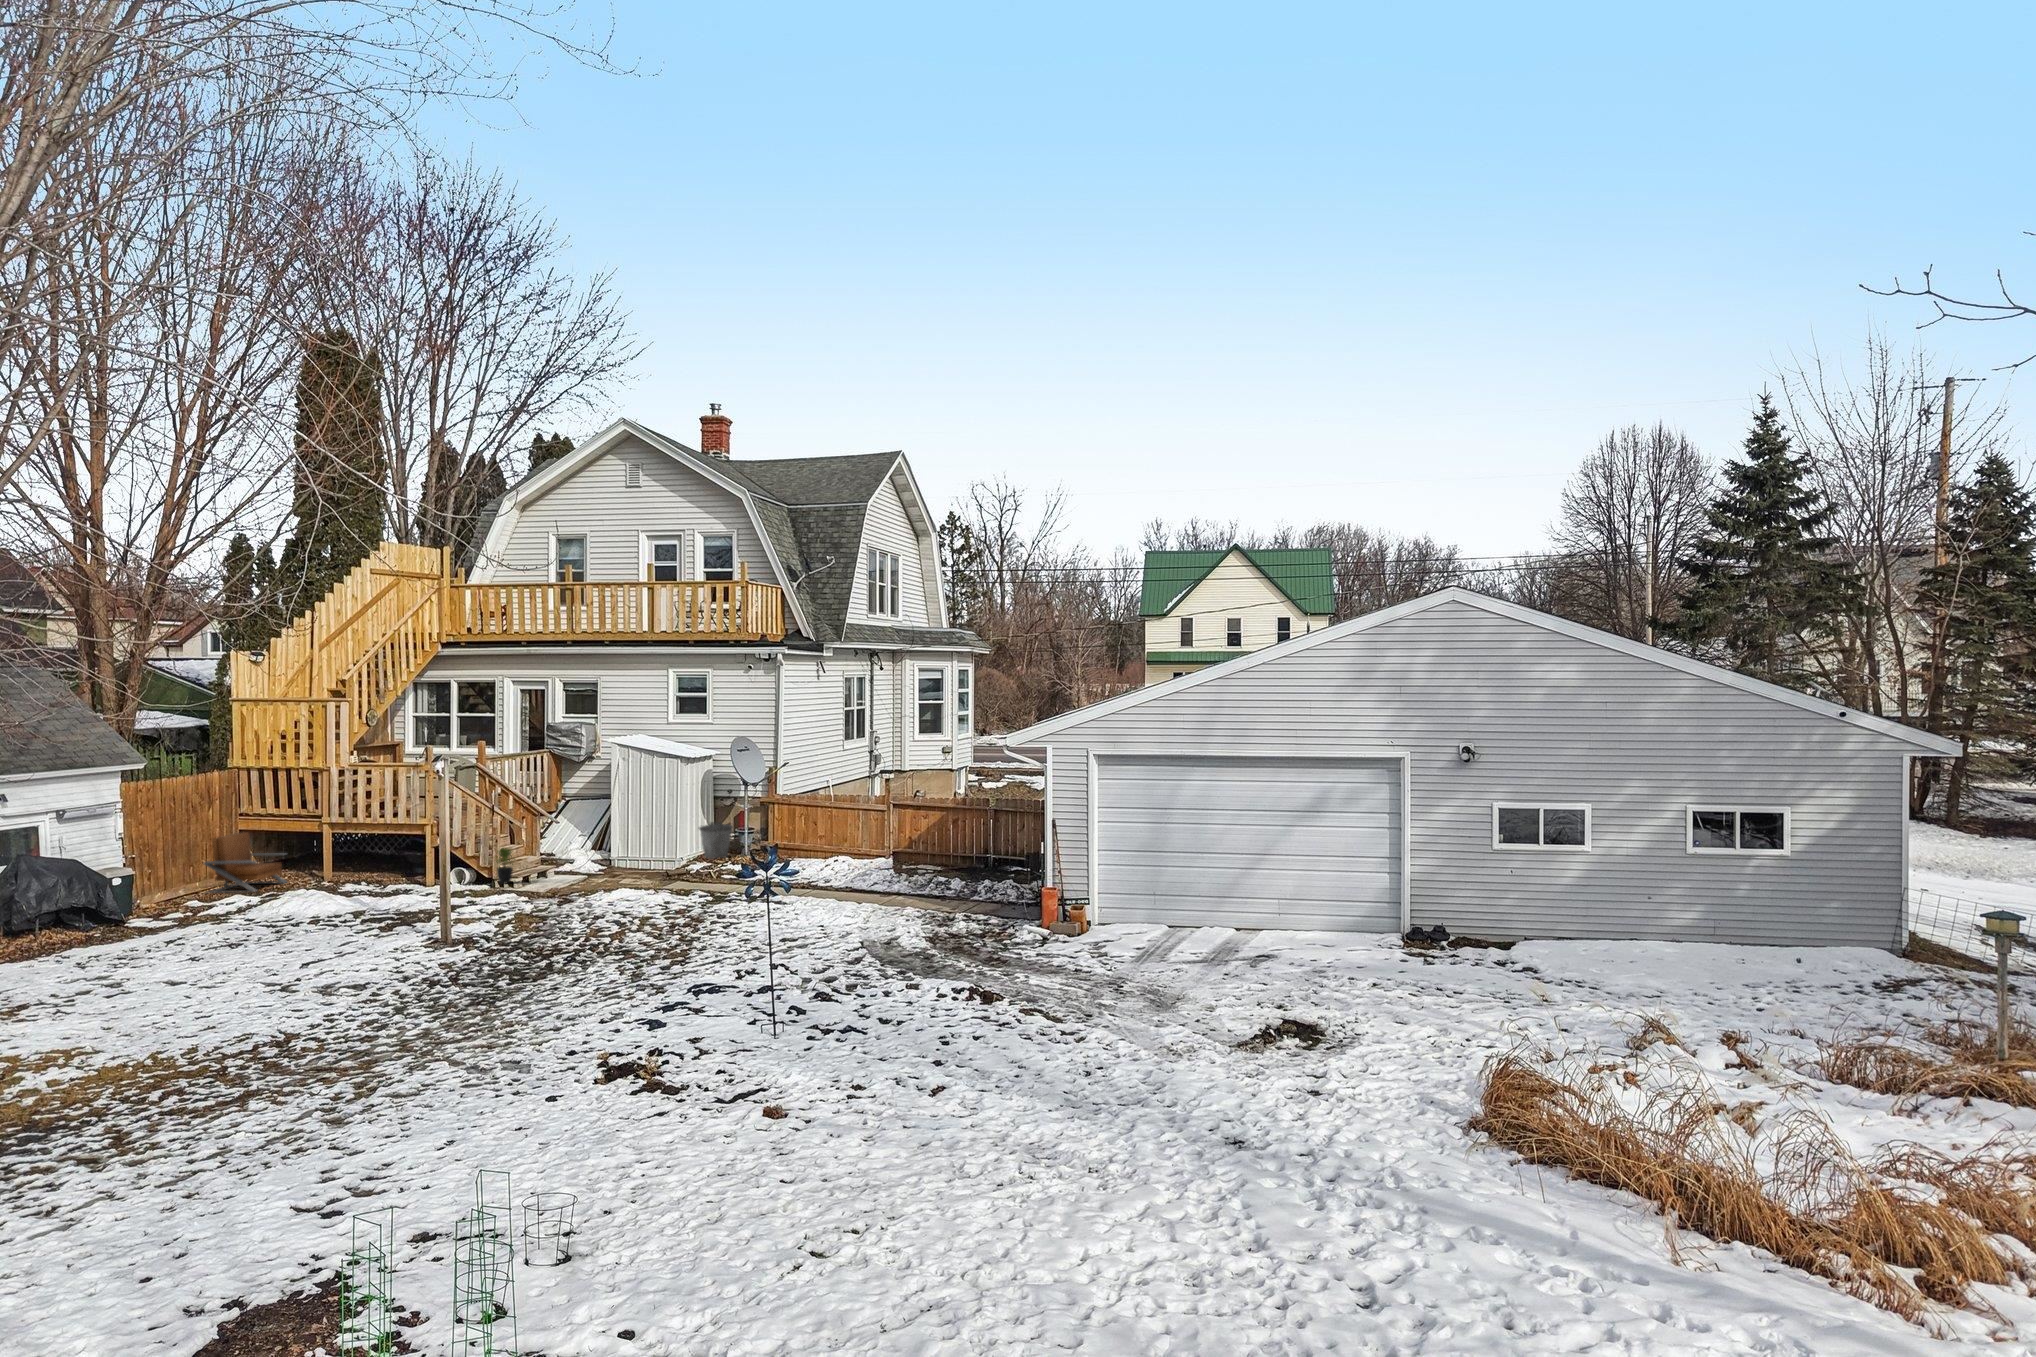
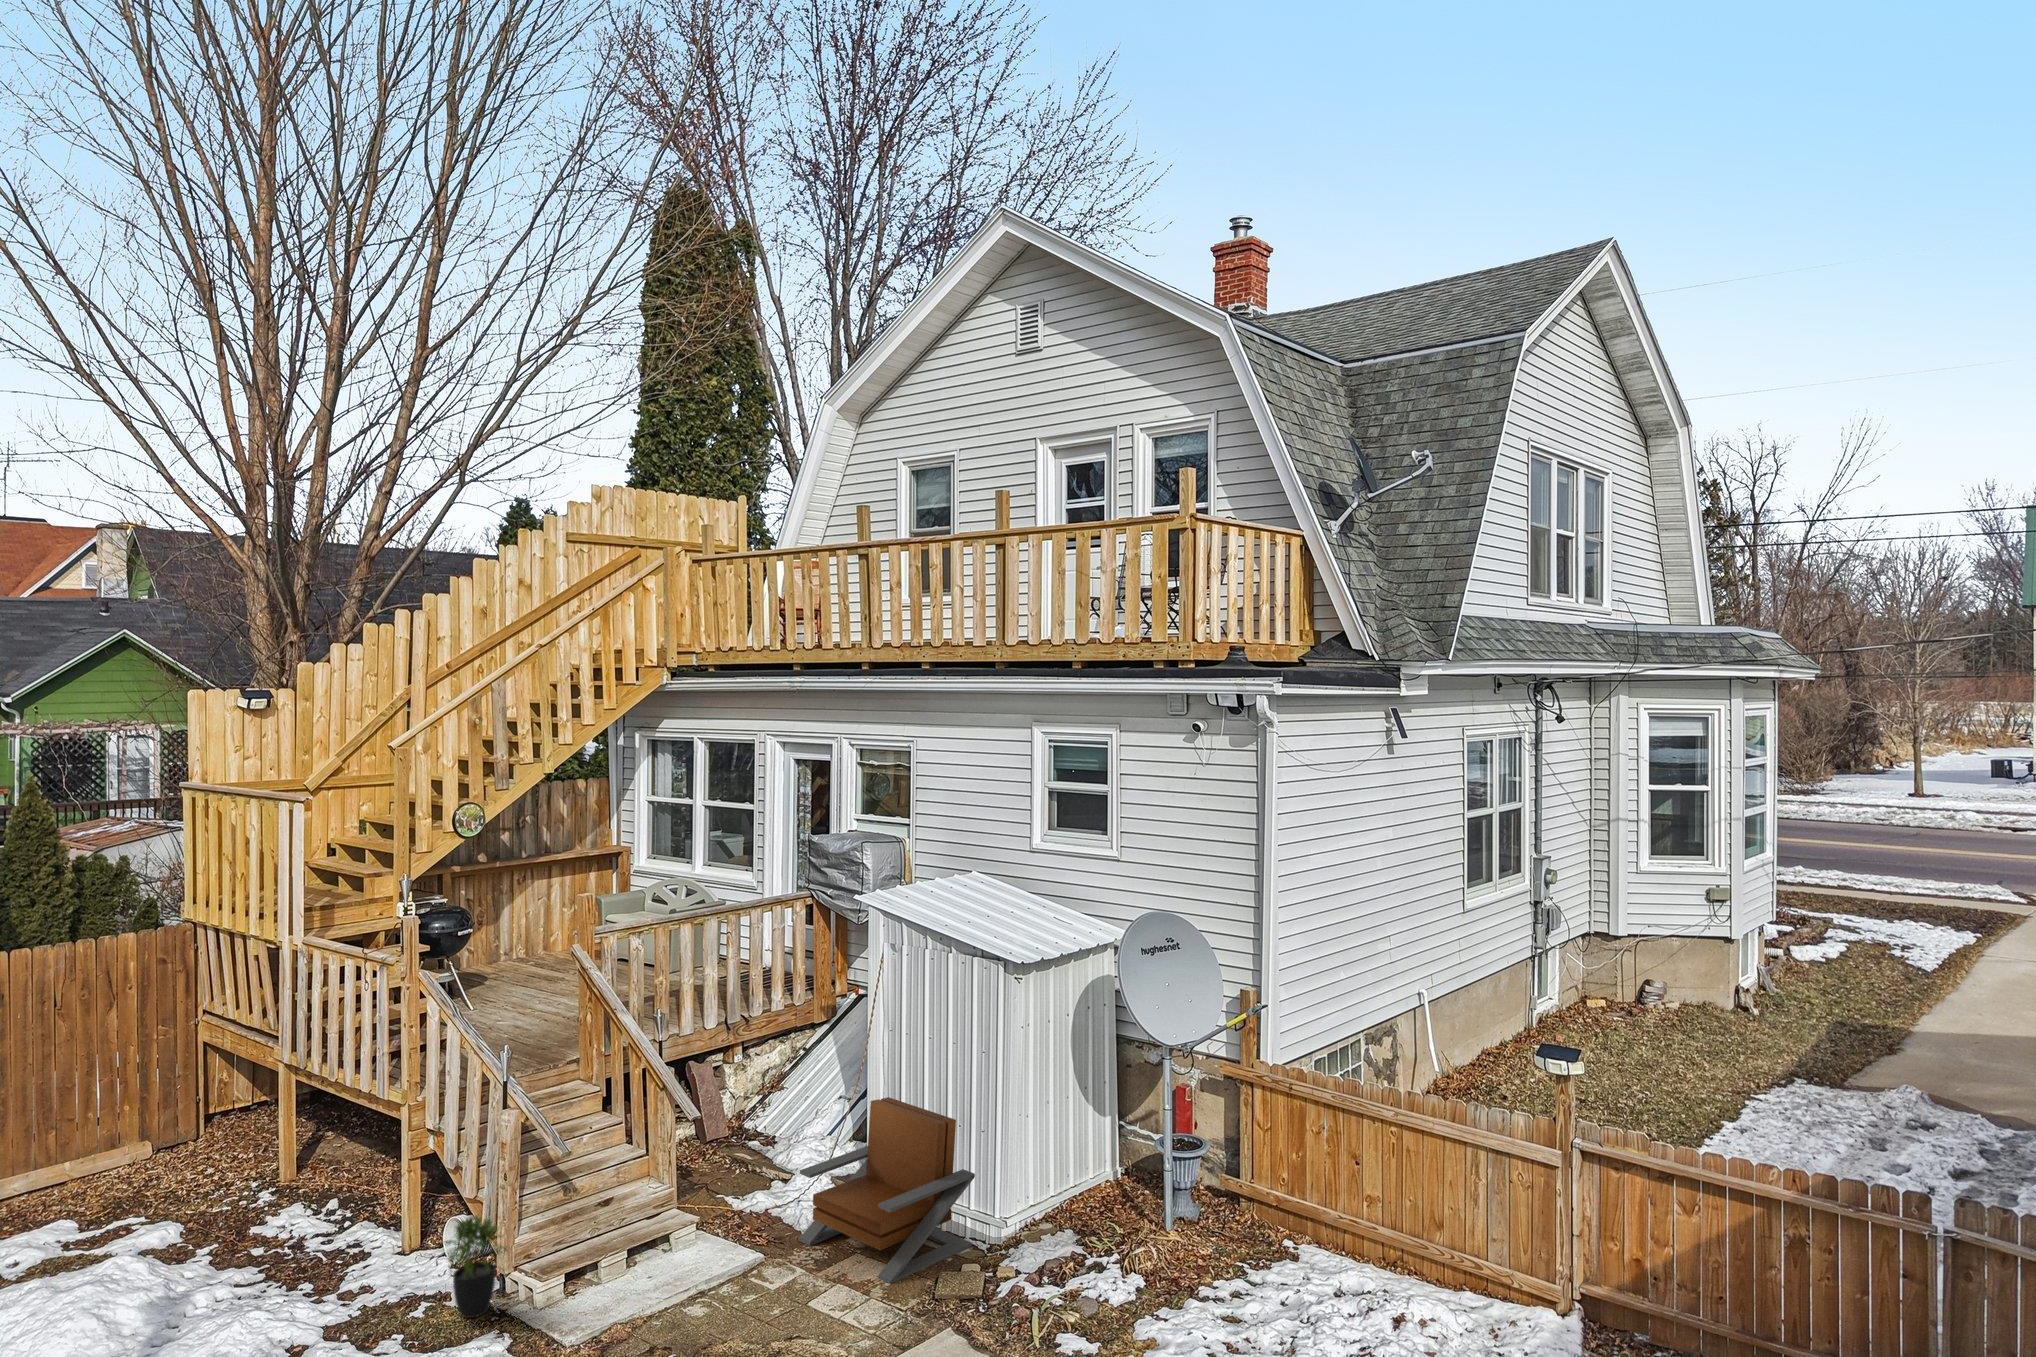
trash can: present [699,822,733,859] -> none [1031,1142,1120,1254]
lounge chair: present [204,832,287,893] -> present [799,1097,975,1284]

